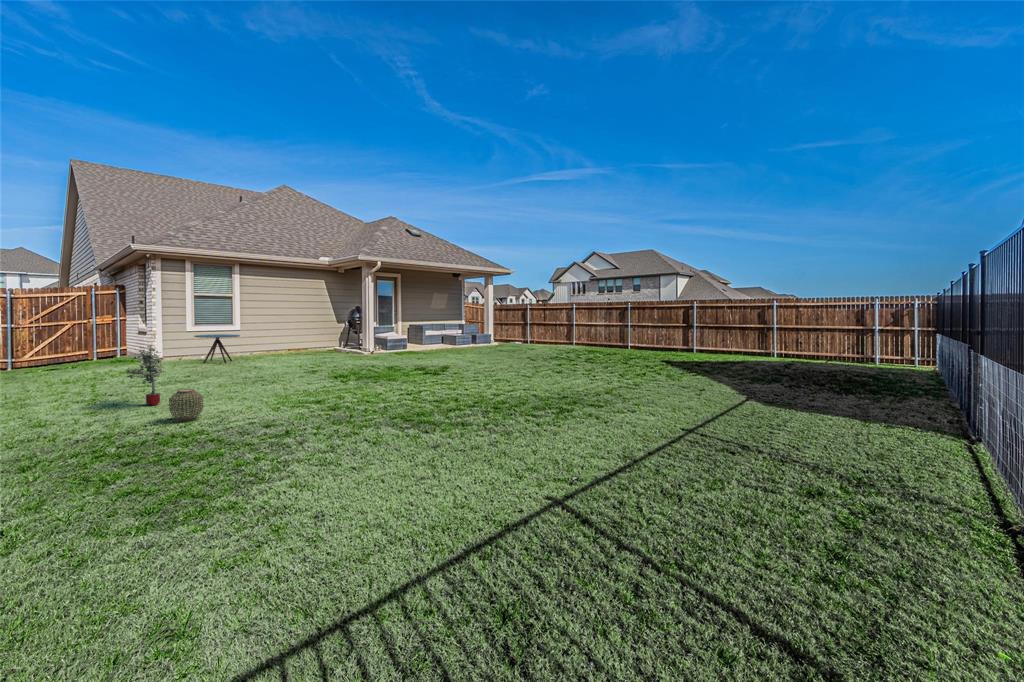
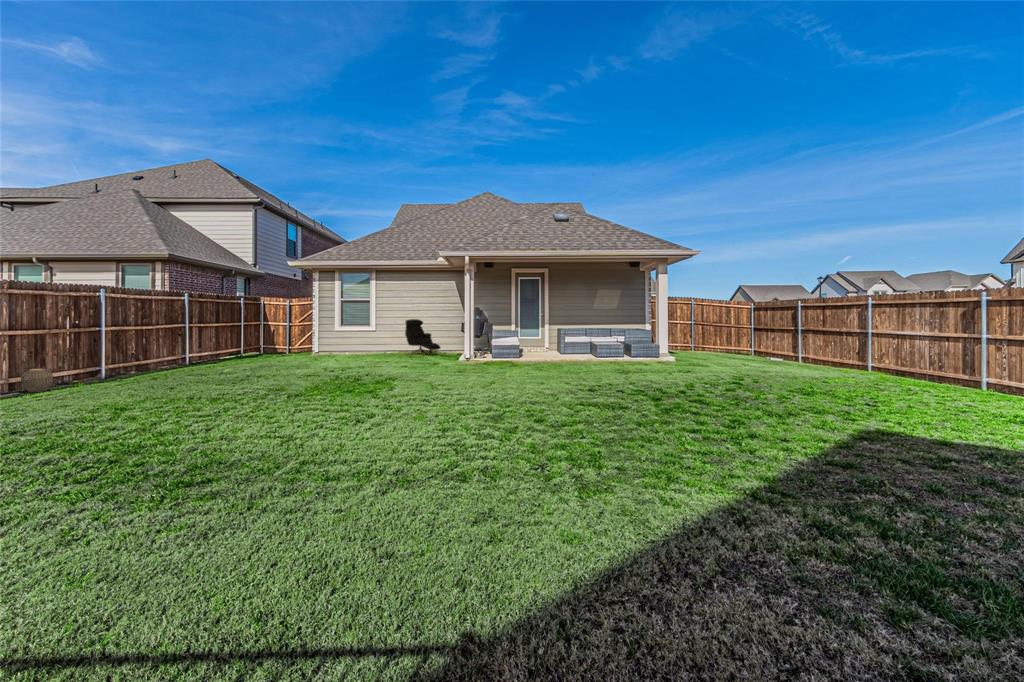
lounge chair: none [283,319,328,356] -> present [405,319,440,354]
round table: present [194,334,240,363] -> none [326,332,360,355]
potted tree: present [126,346,163,406] -> none [88,335,128,379]

